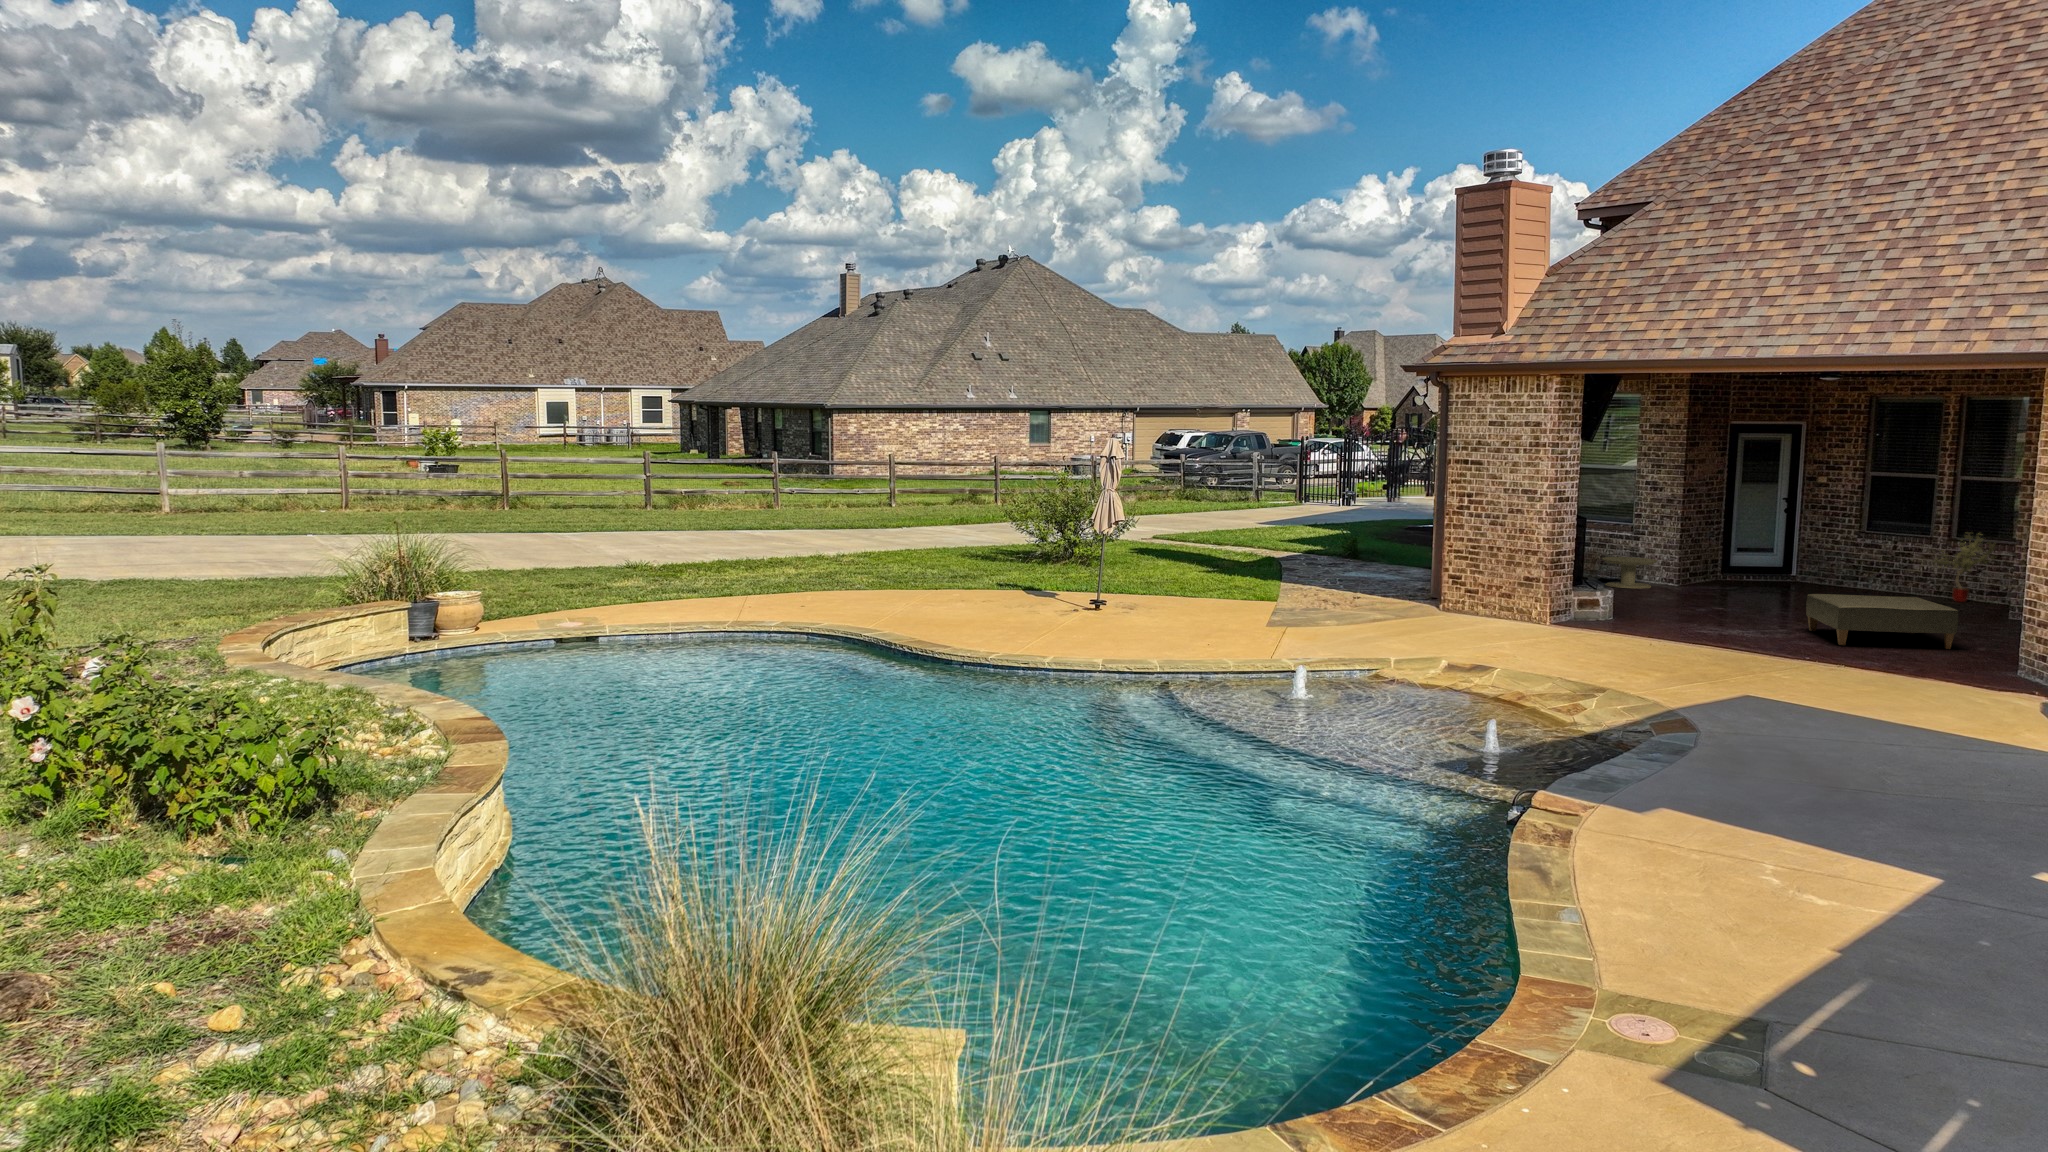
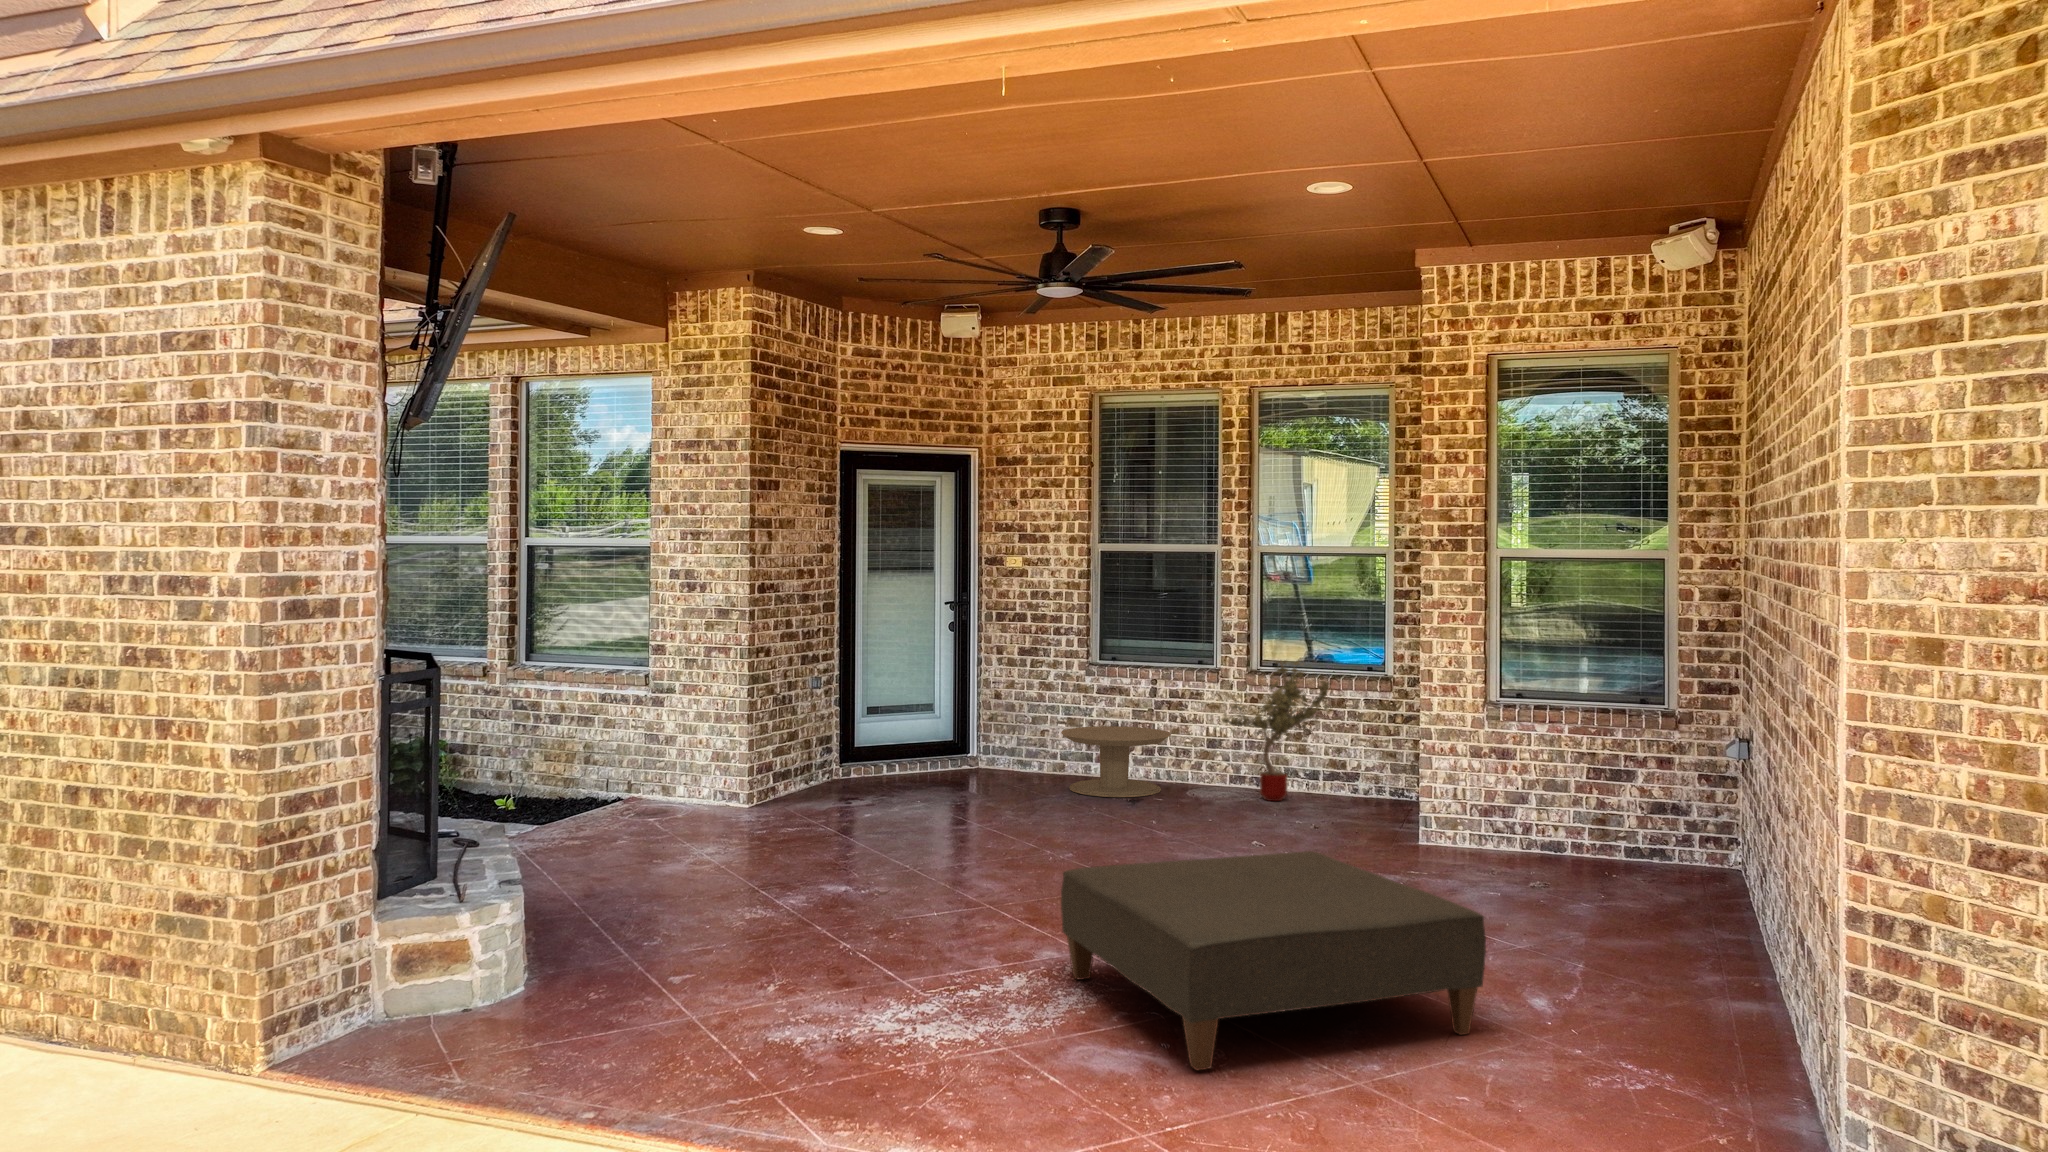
side table: present [1602,557,1658,589] -> present [1061,726,1171,797]

